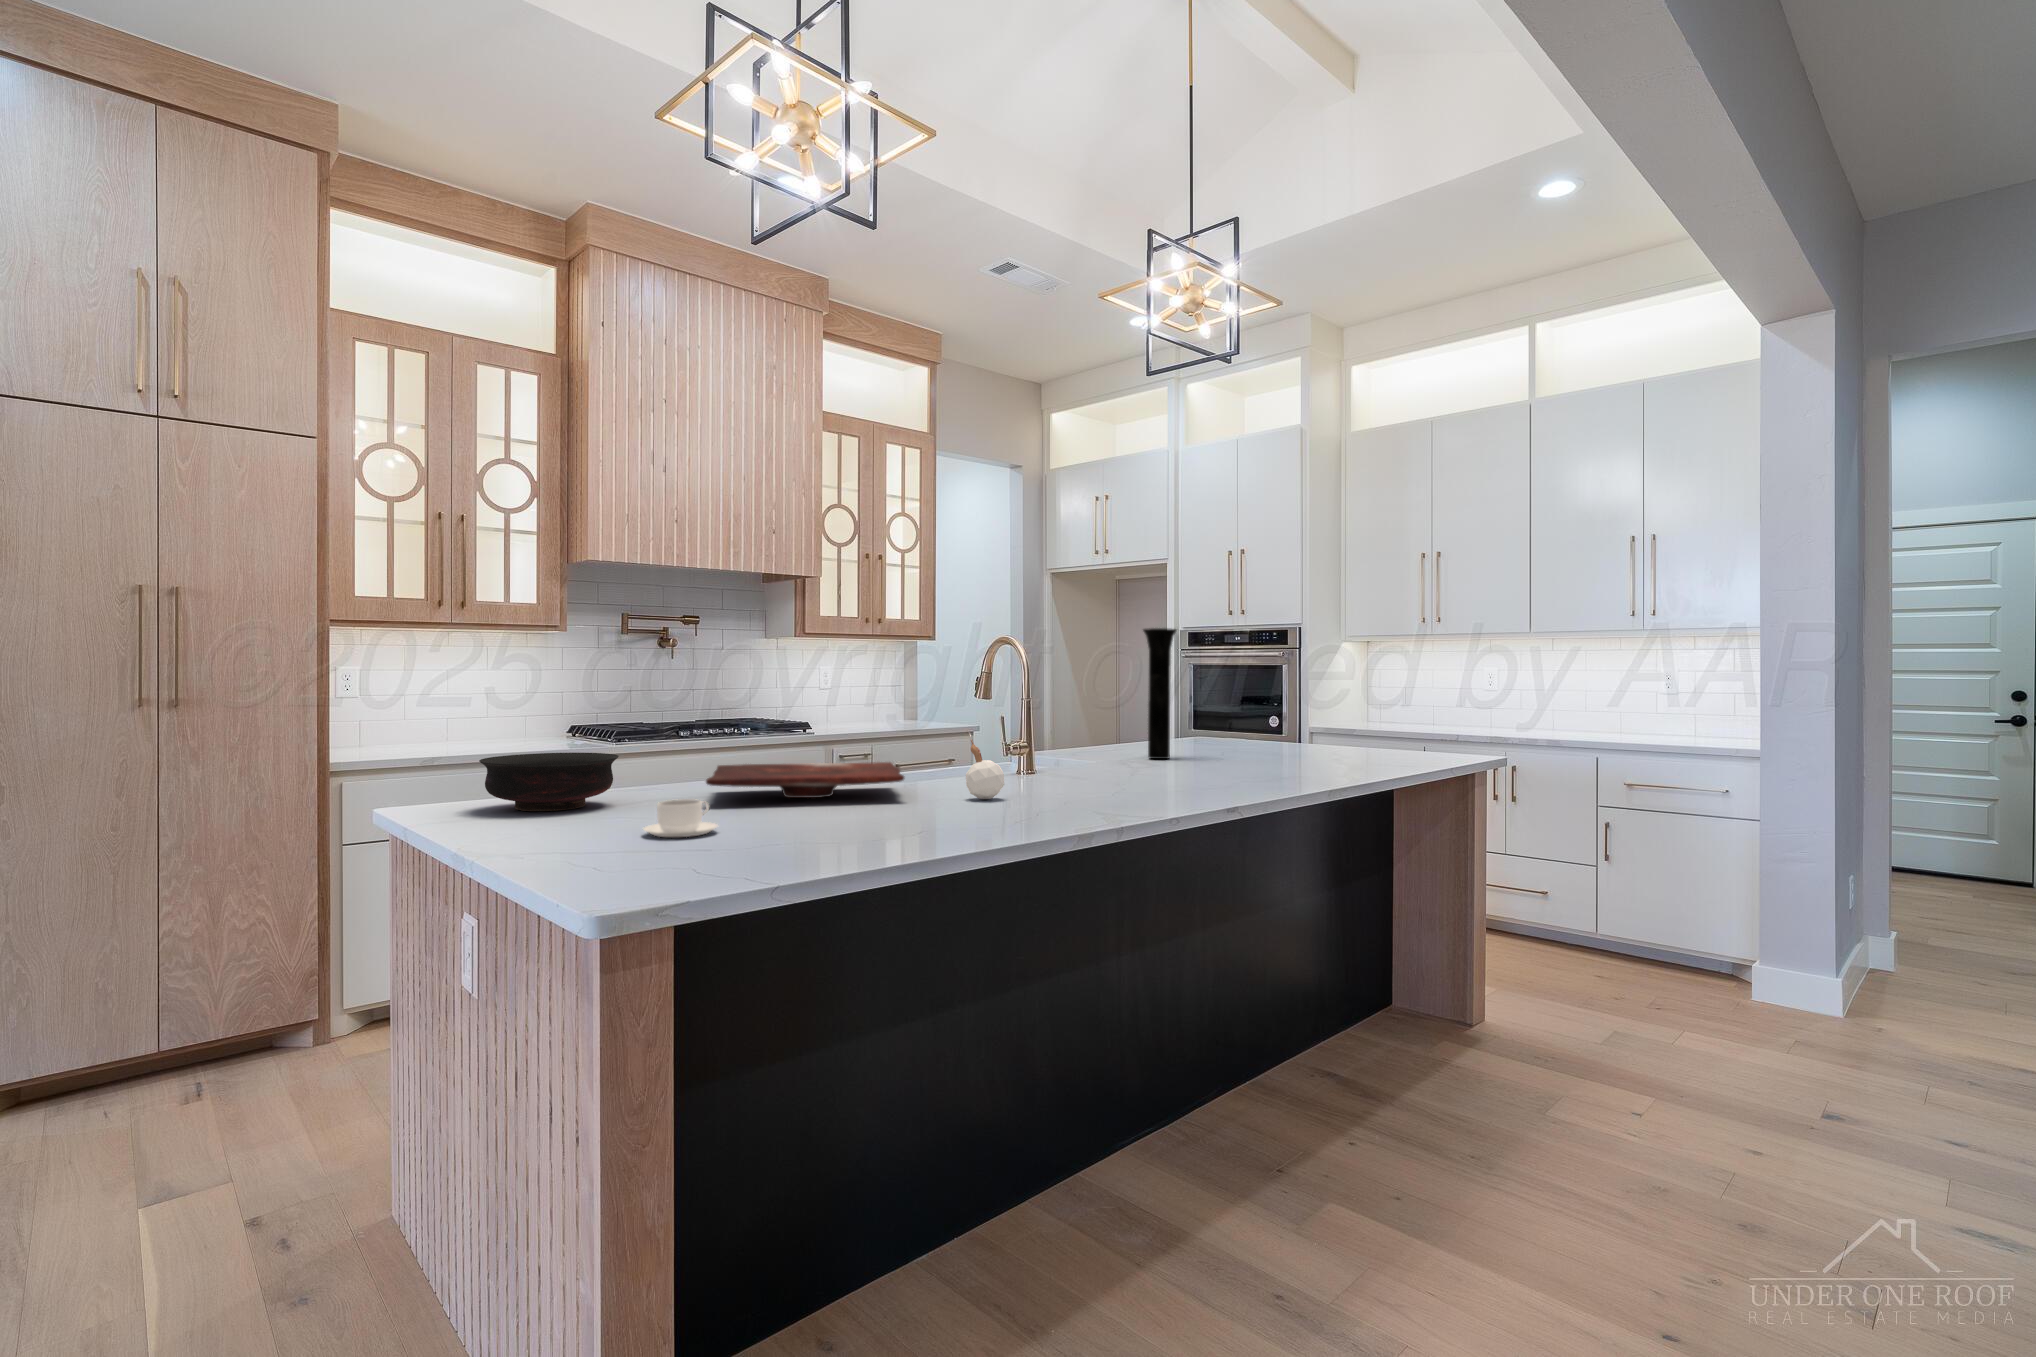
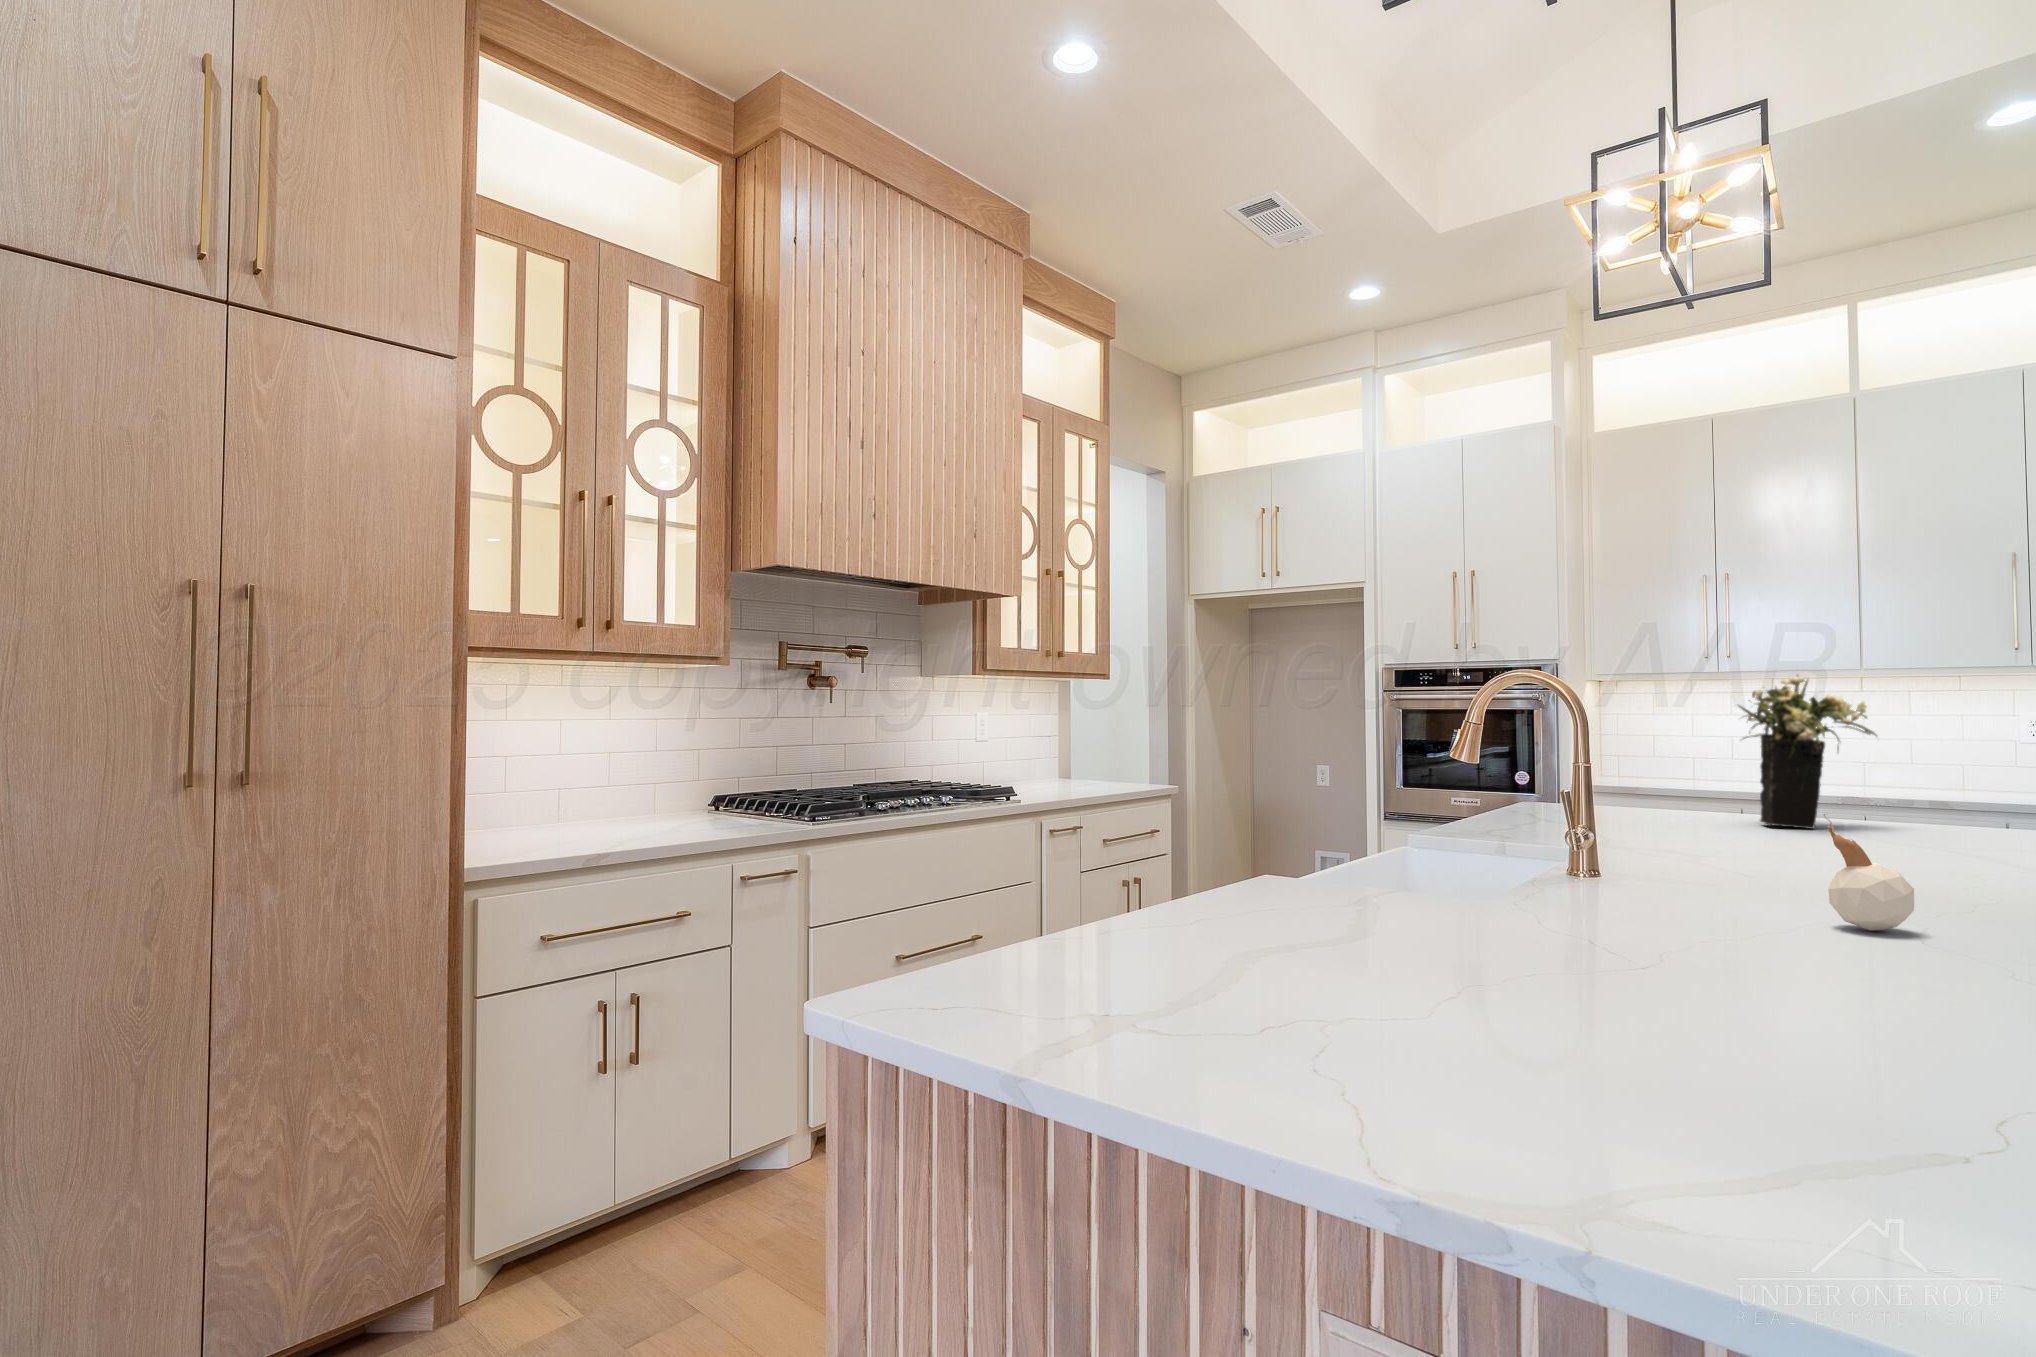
vase: present [1143,628,1177,759] -> none [1635,651,1692,834]
flower arrangement: none [1230,646,1321,759] -> present [1739,675,1876,829]
bowl: present [479,753,619,811] -> none [1097,867,1346,996]
cutting board: present [706,762,904,798] -> none [1347,862,1787,938]
coffee cup: present [643,799,718,837] -> none [1737,991,1943,1094]

